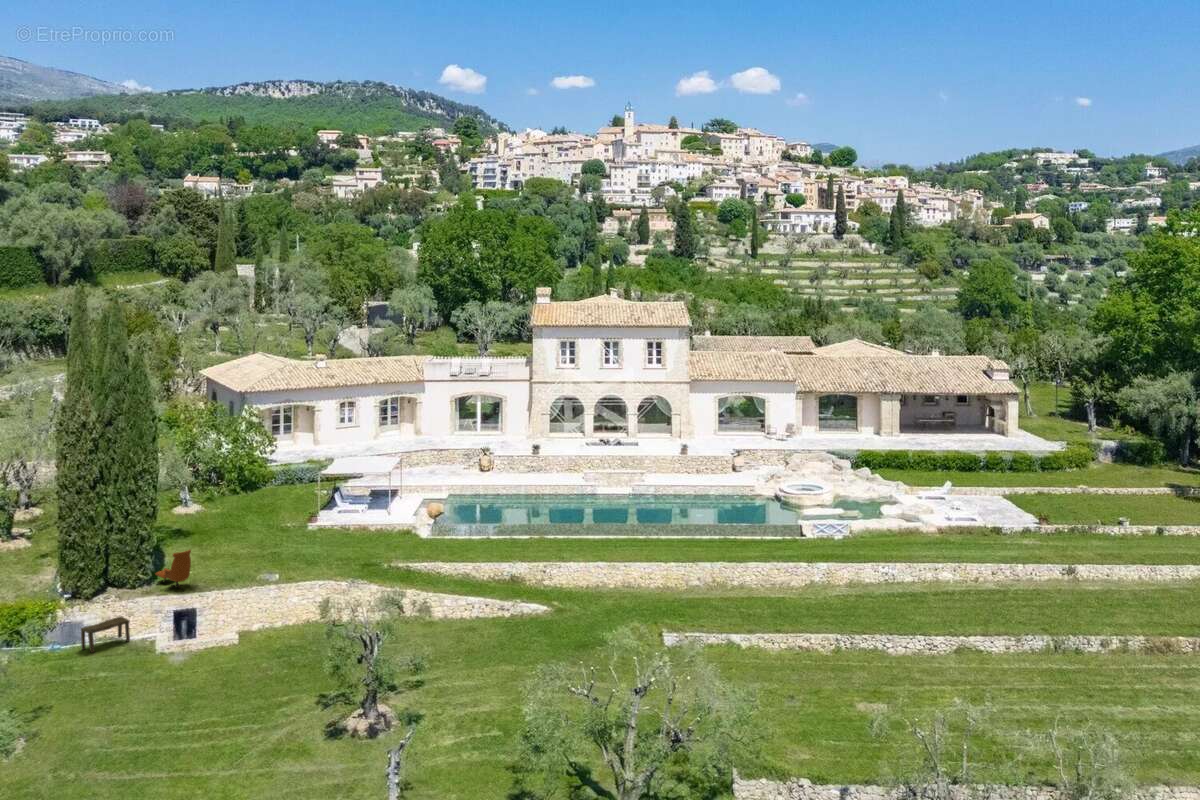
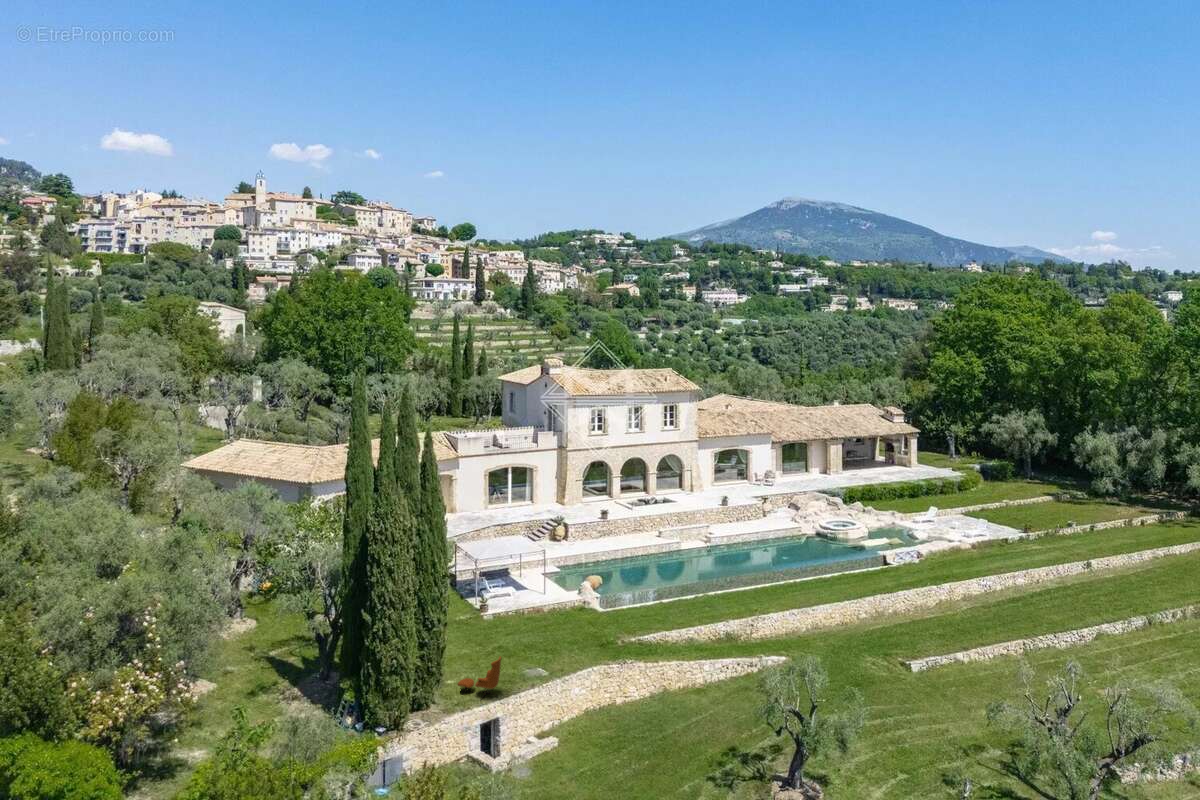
bench: present [81,617,130,653] -> none [452,731,487,772]

